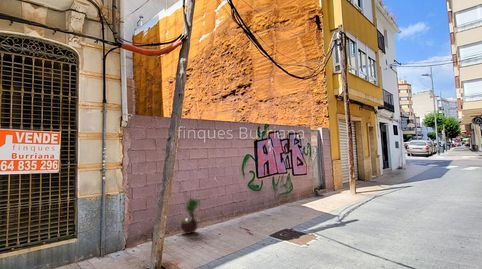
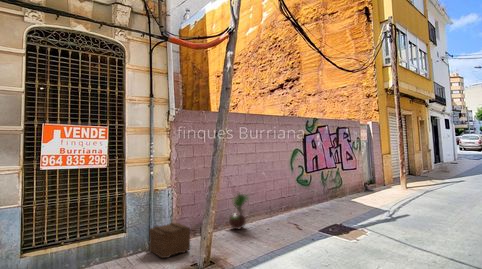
wooden crate: none [101,227,143,261] -> present [149,223,190,258]

